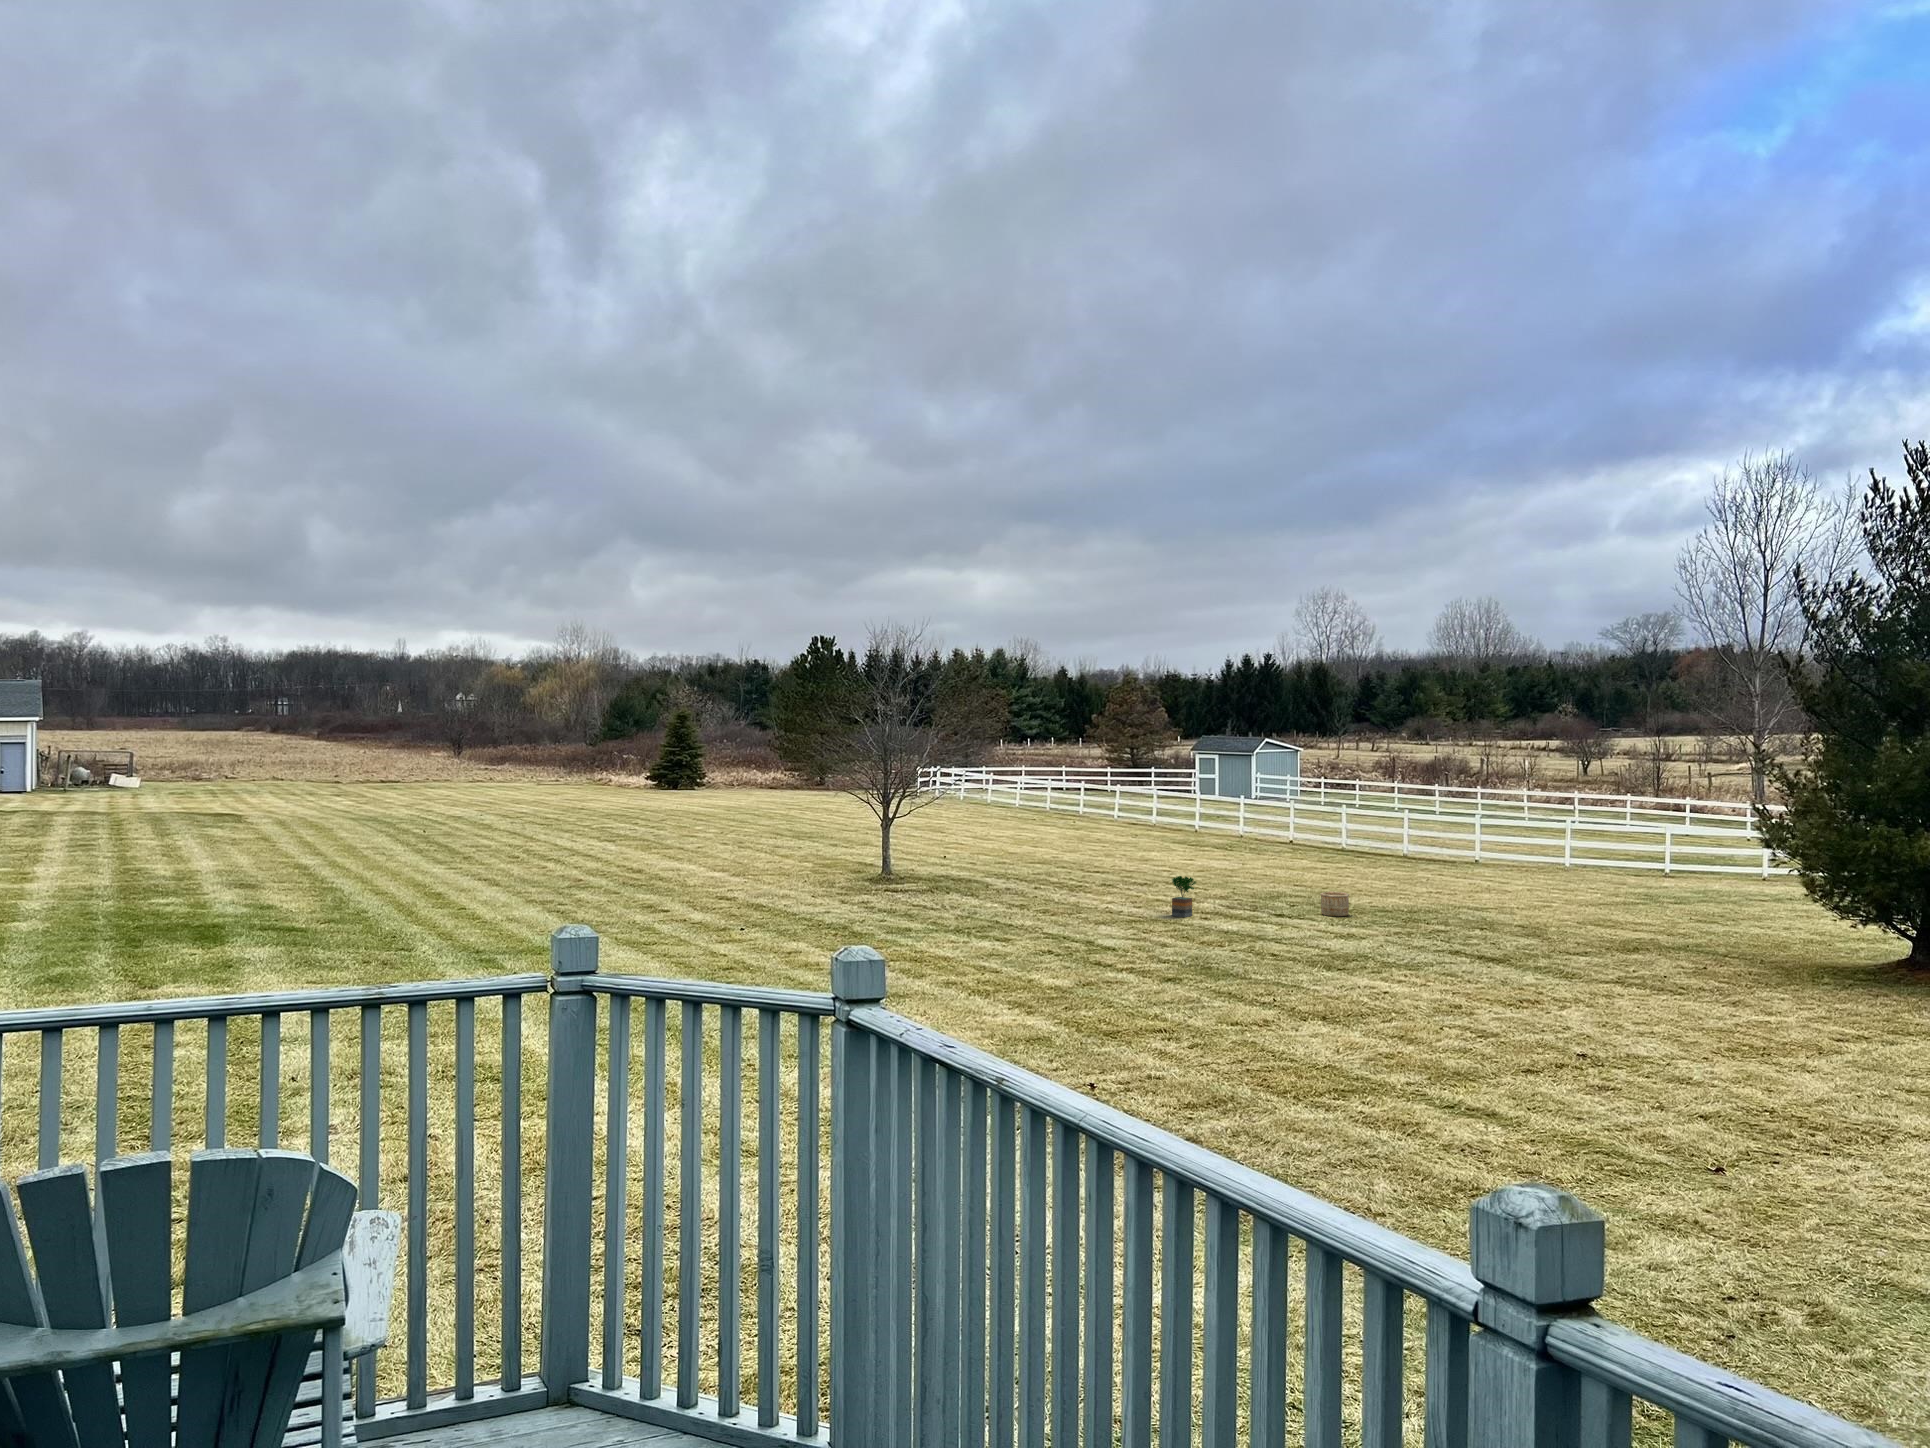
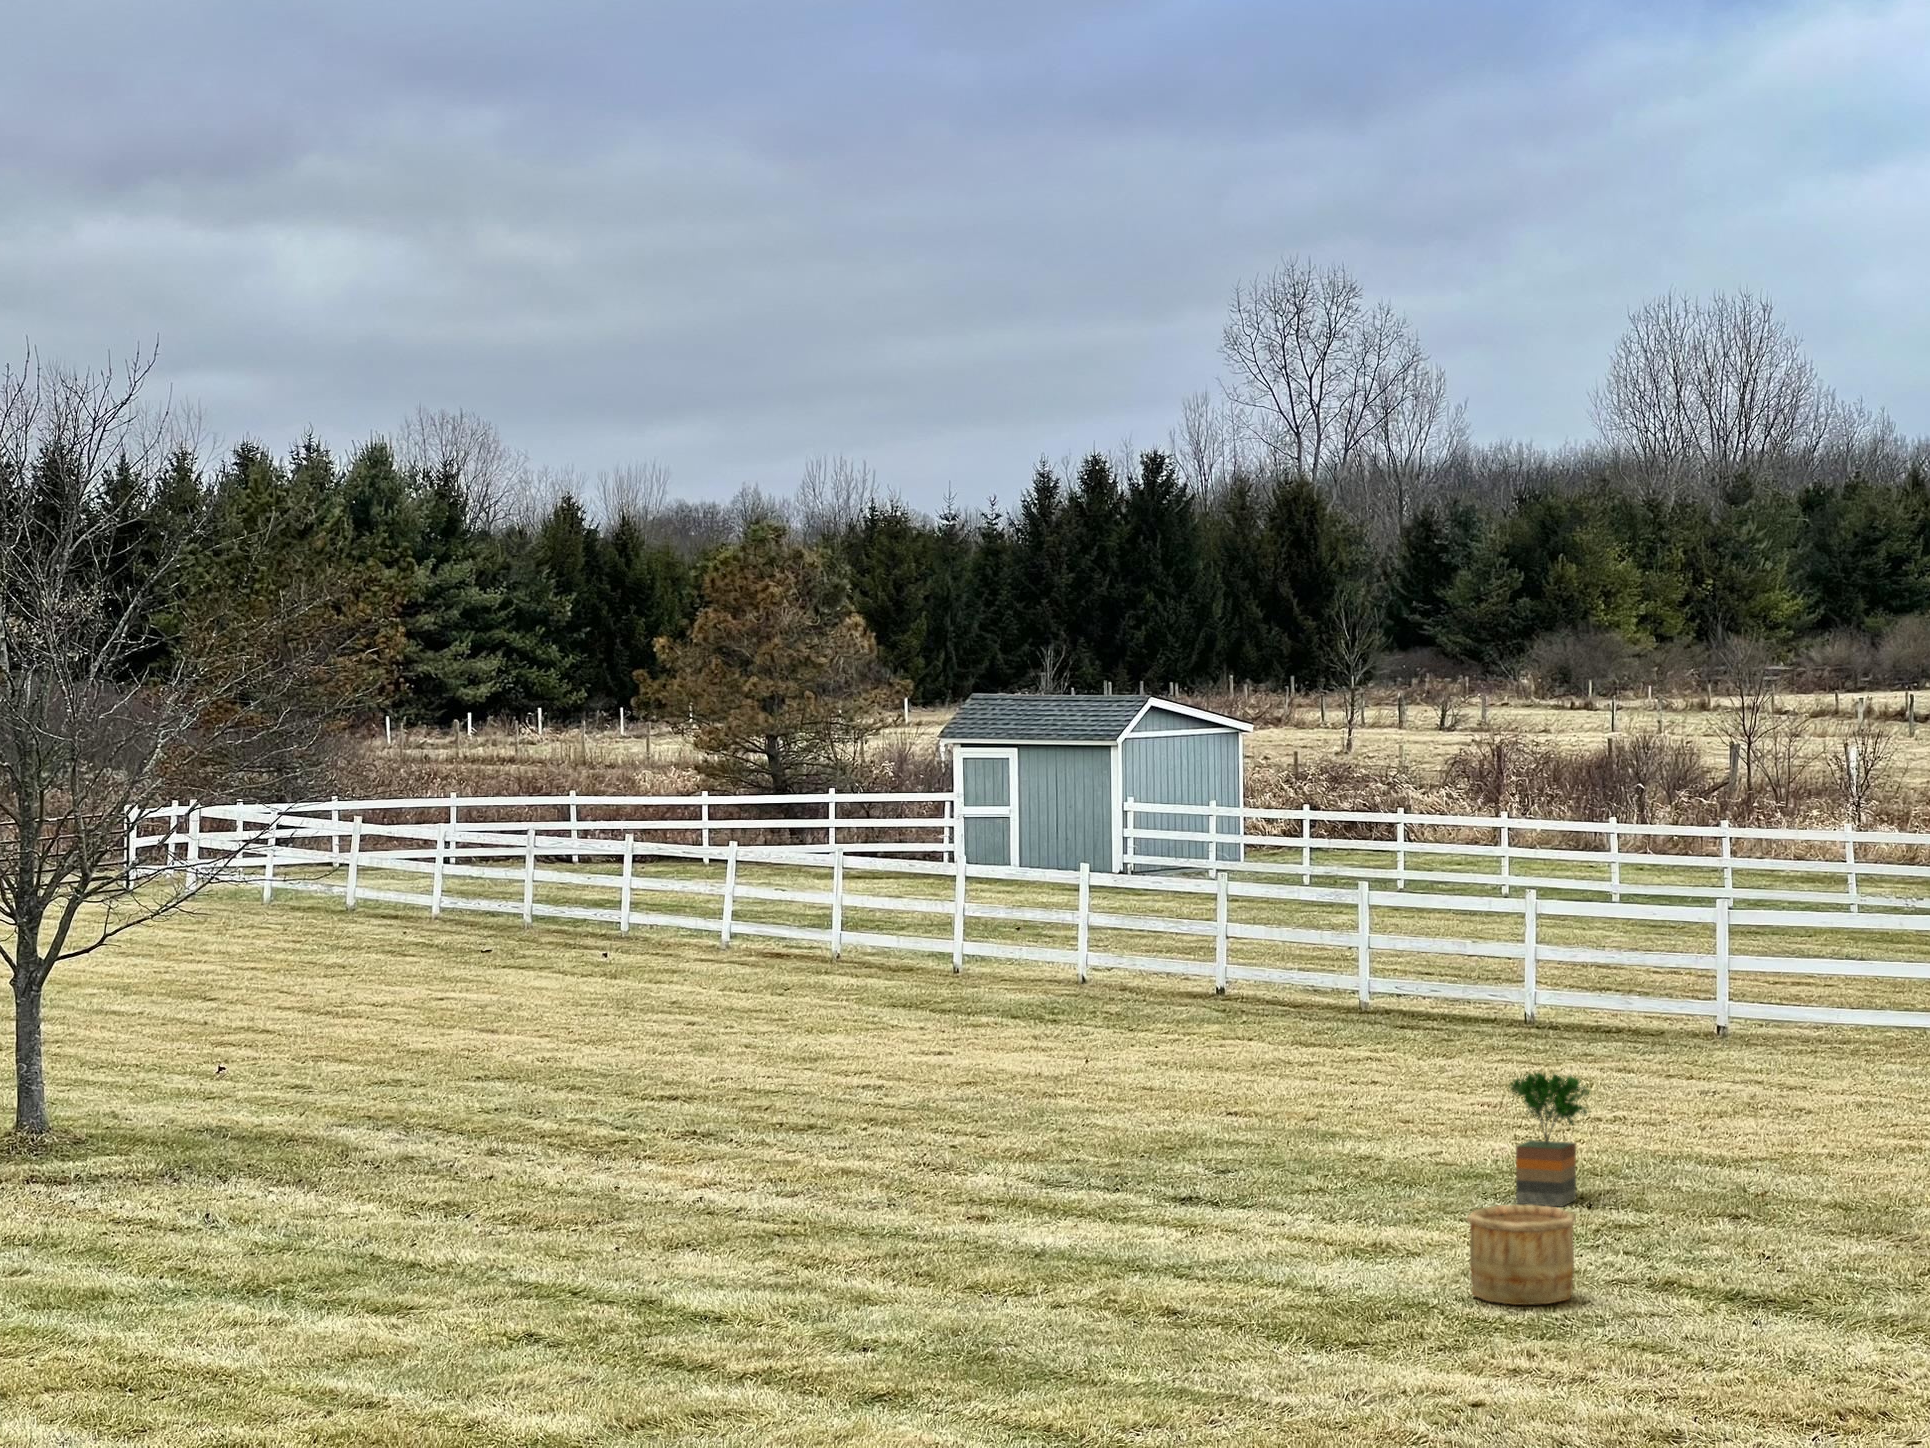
potted tree: present [1172,876,1196,917] -> present [1509,1073,1589,1207]

